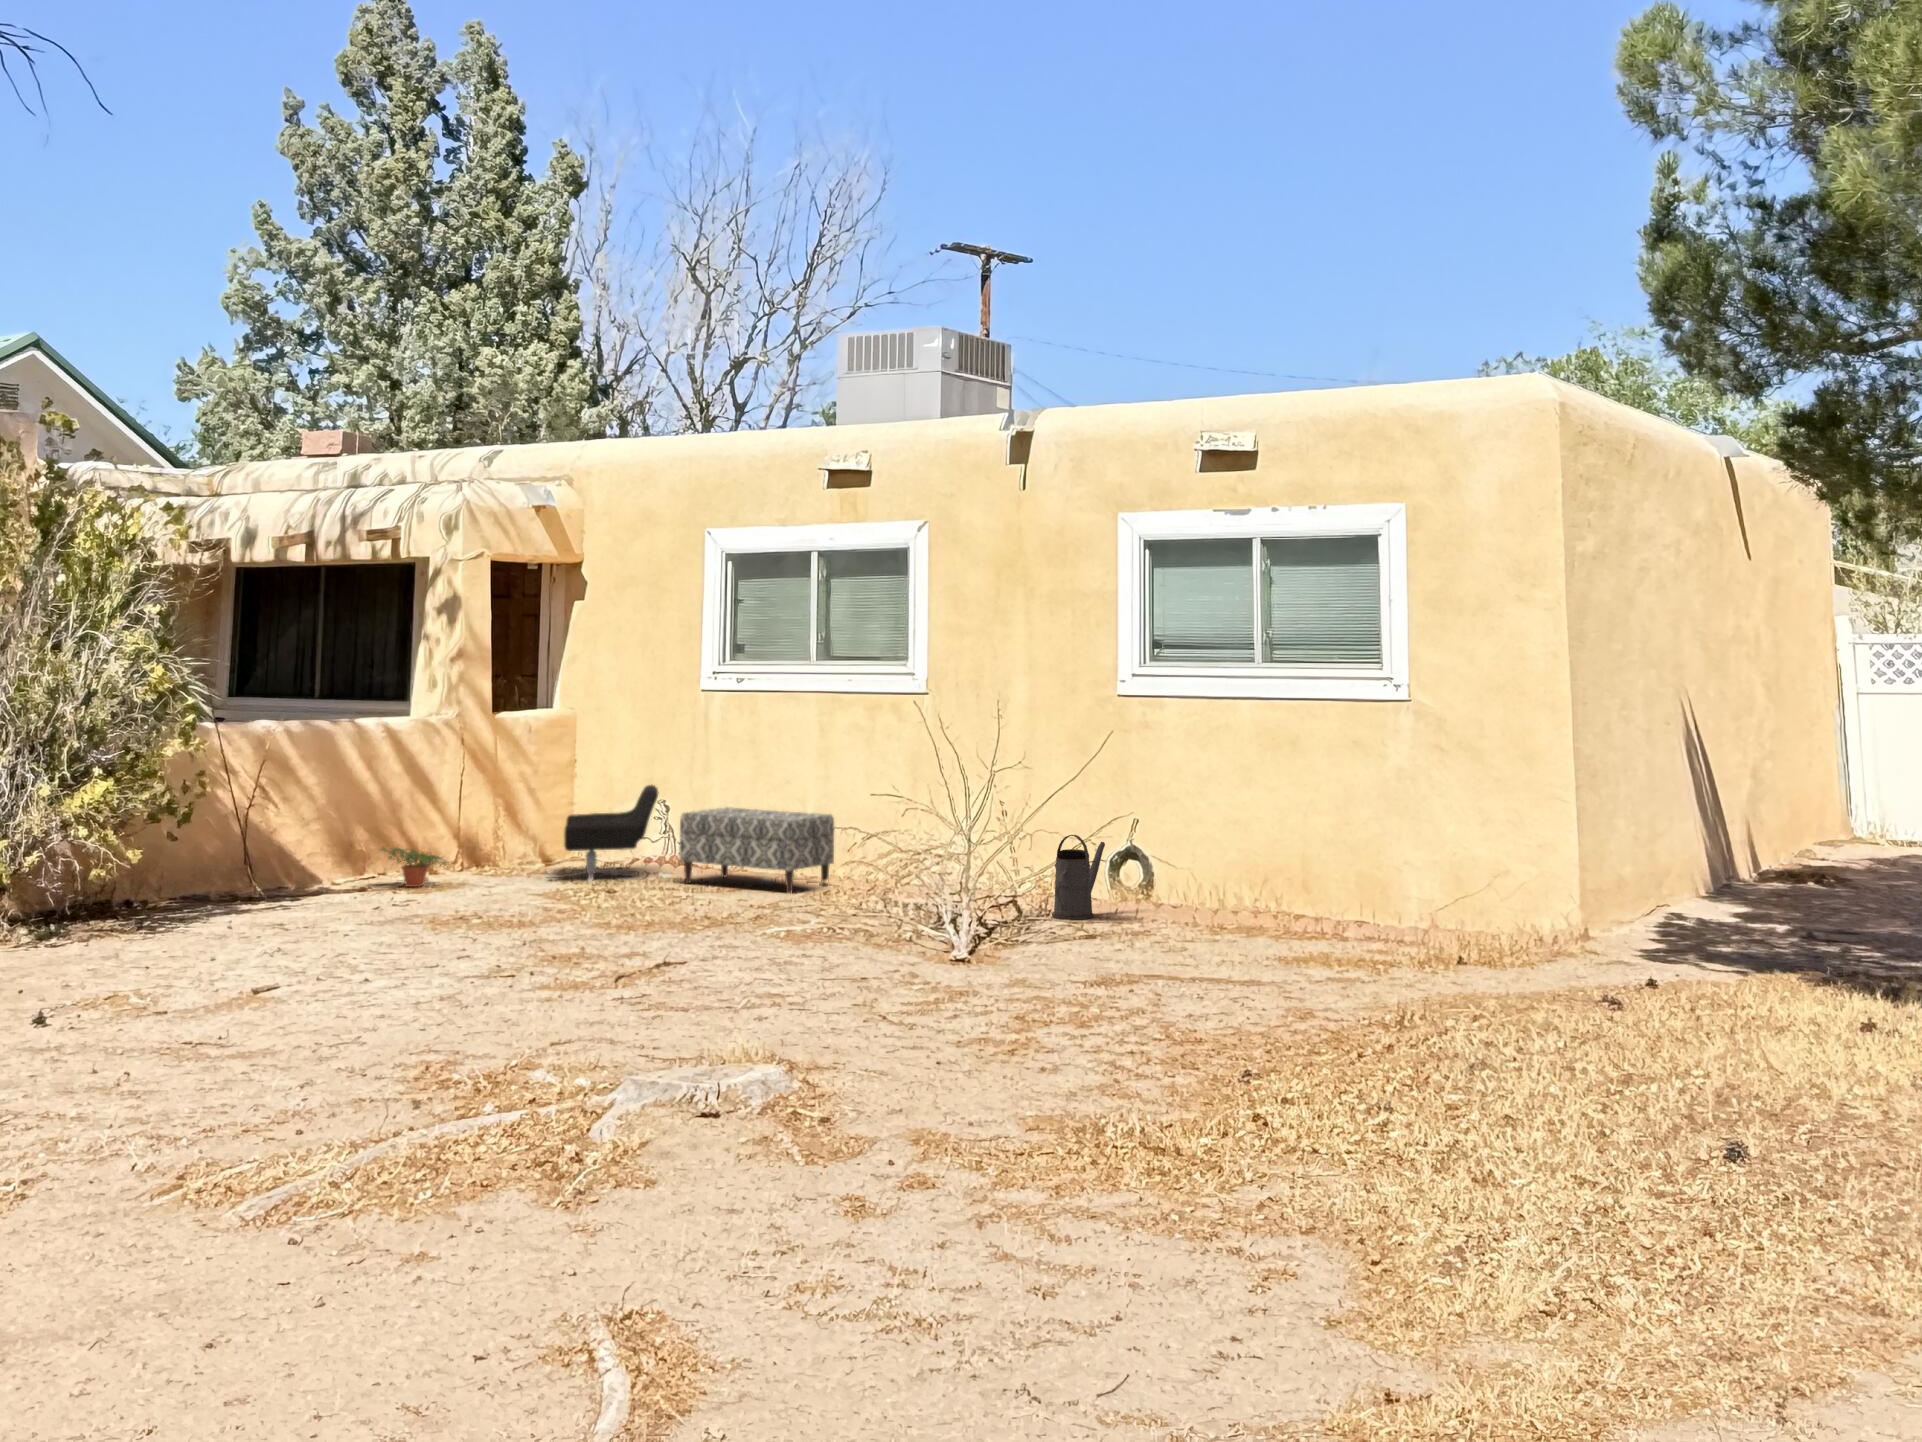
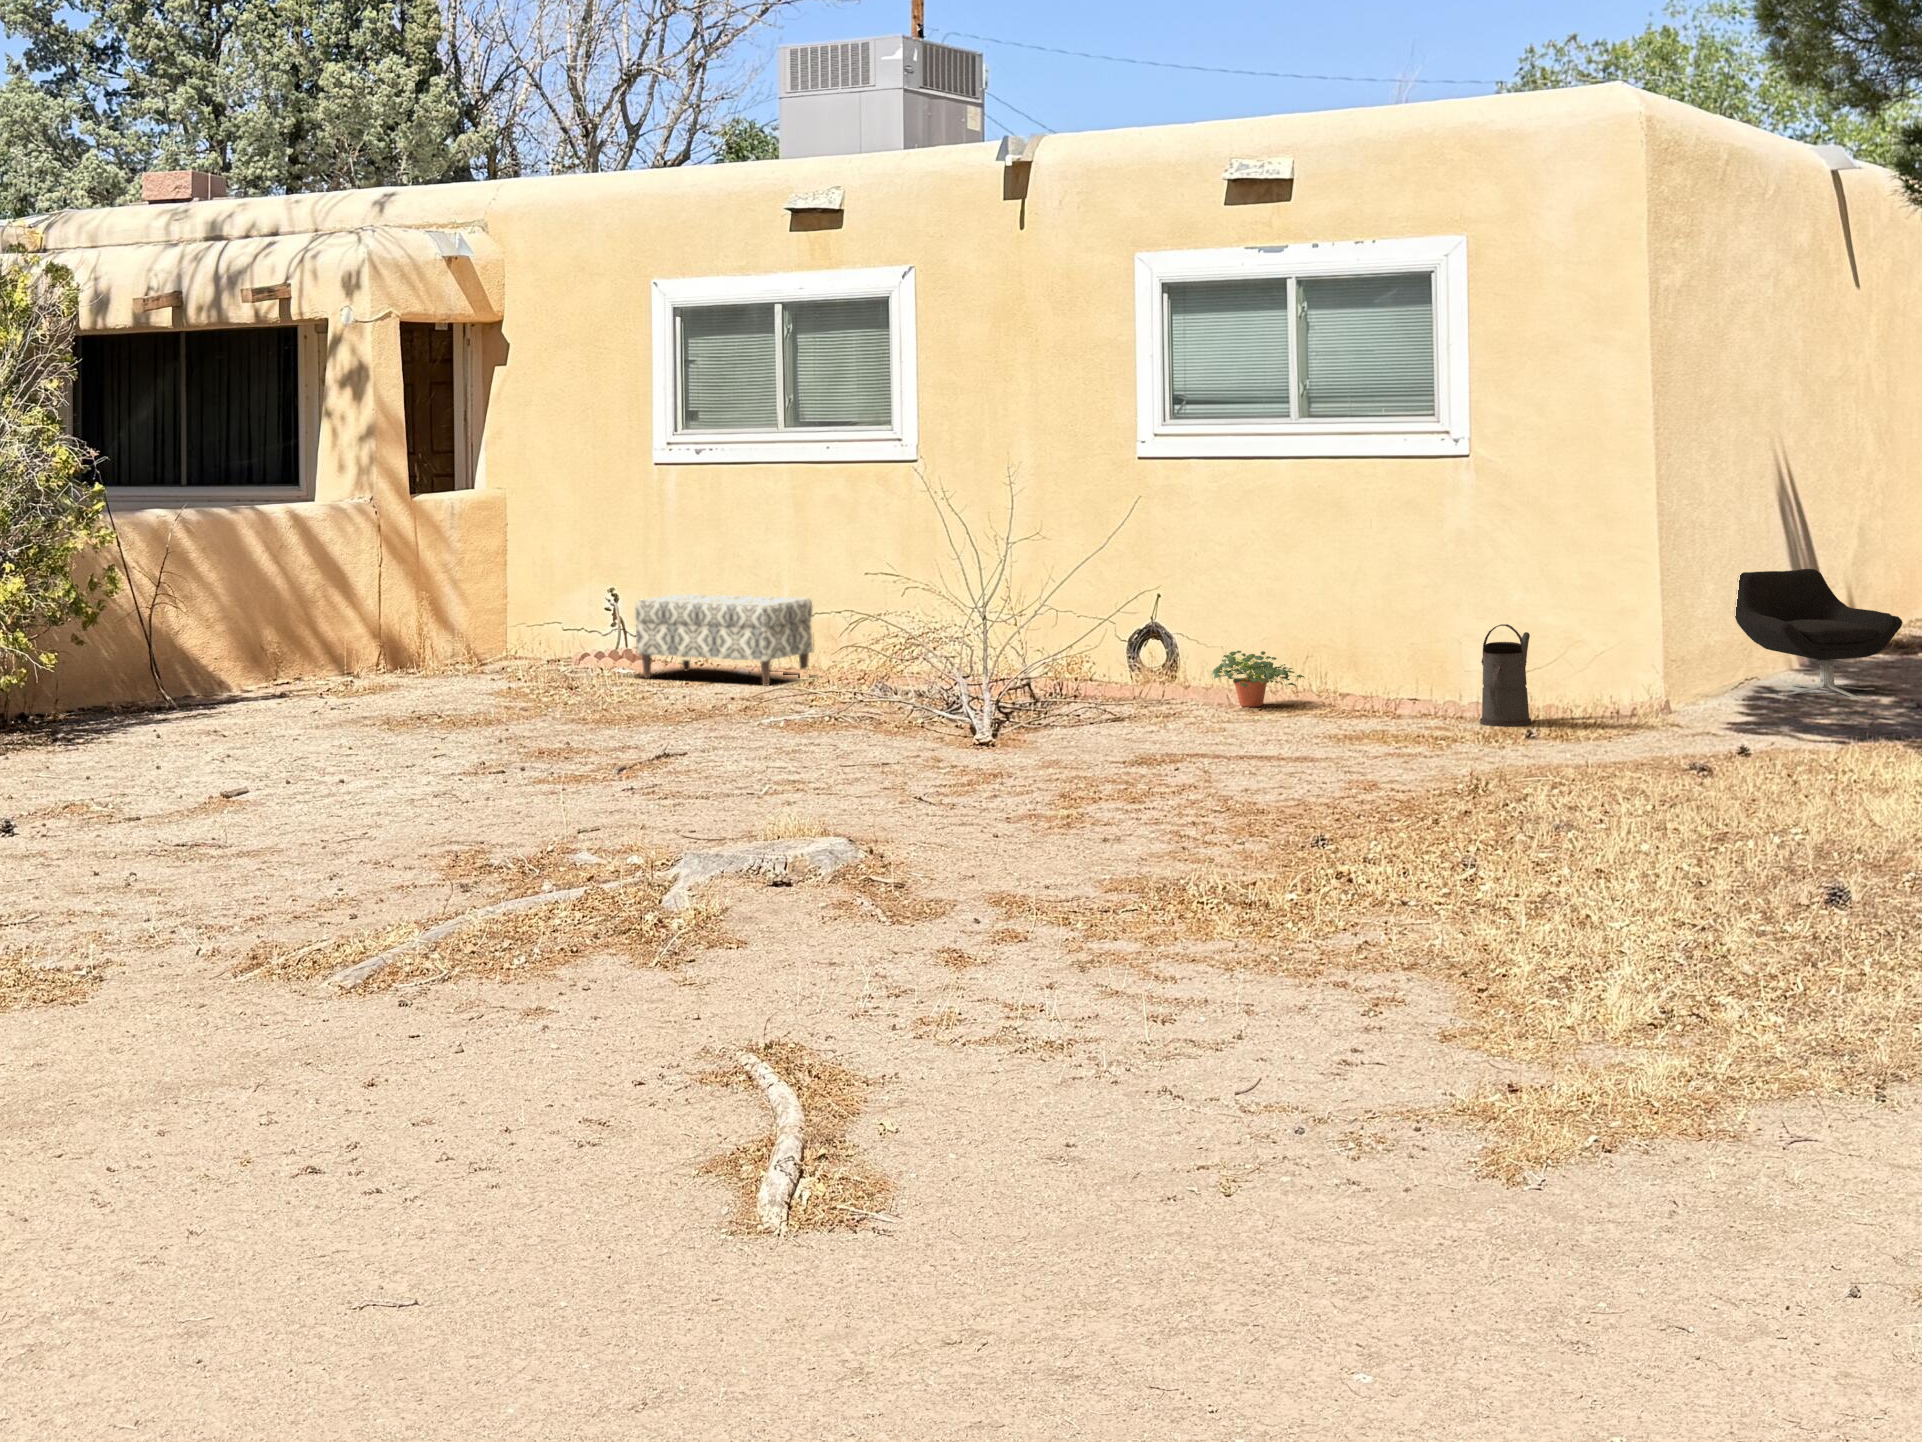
lounge chair: present [554,785,659,881] -> present [1735,569,1902,699]
watering can: present [1053,835,1105,920] -> present [1480,624,1531,727]
potted plant: present [382,847,449,887] -> present [1212,651,1304,707]

